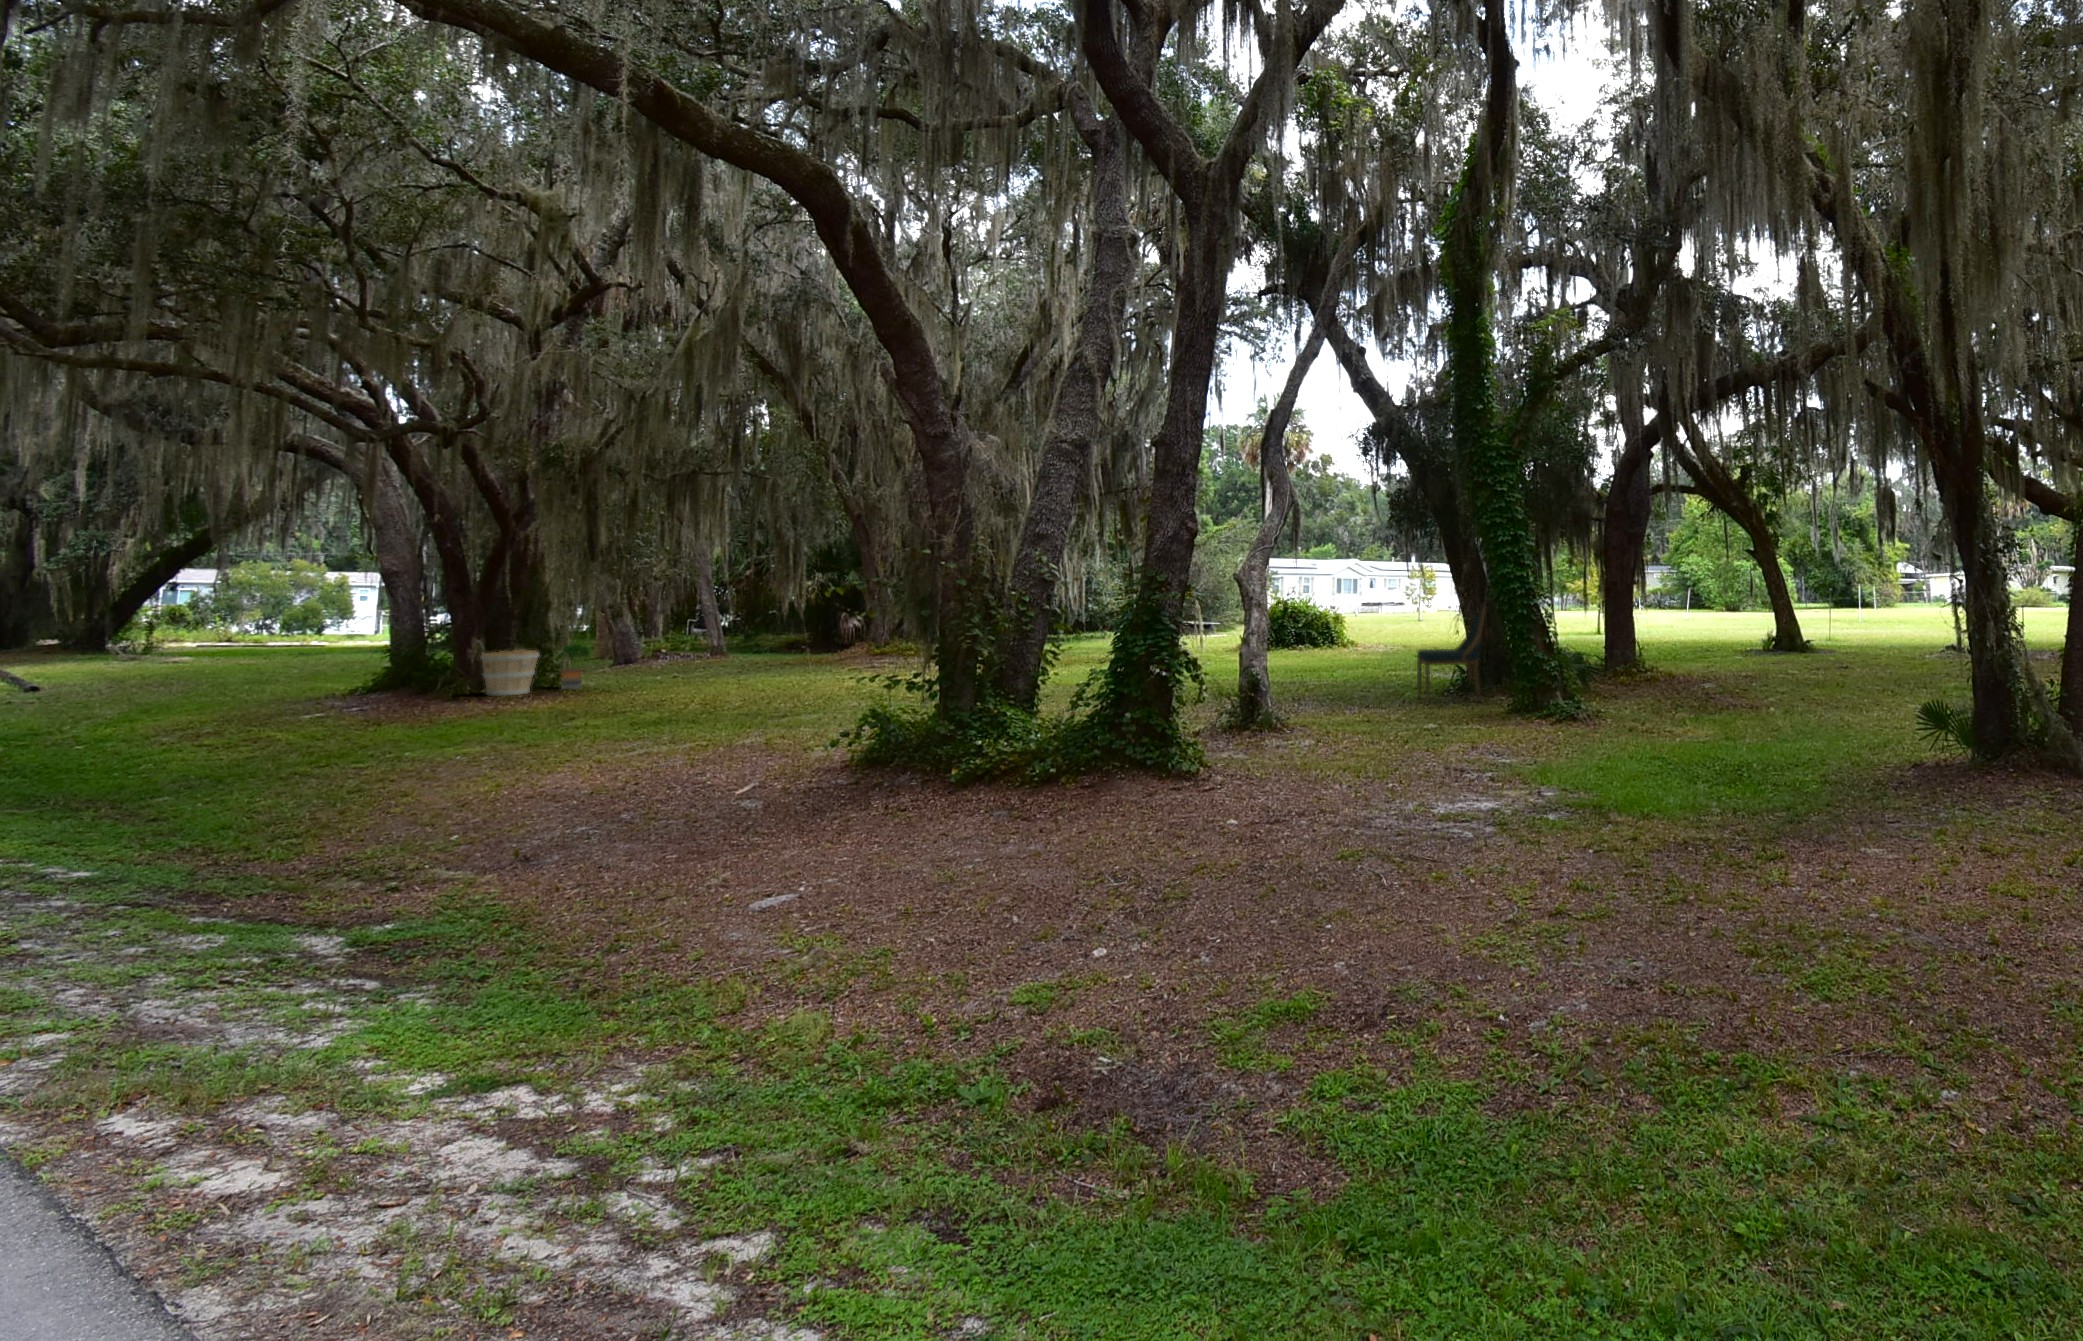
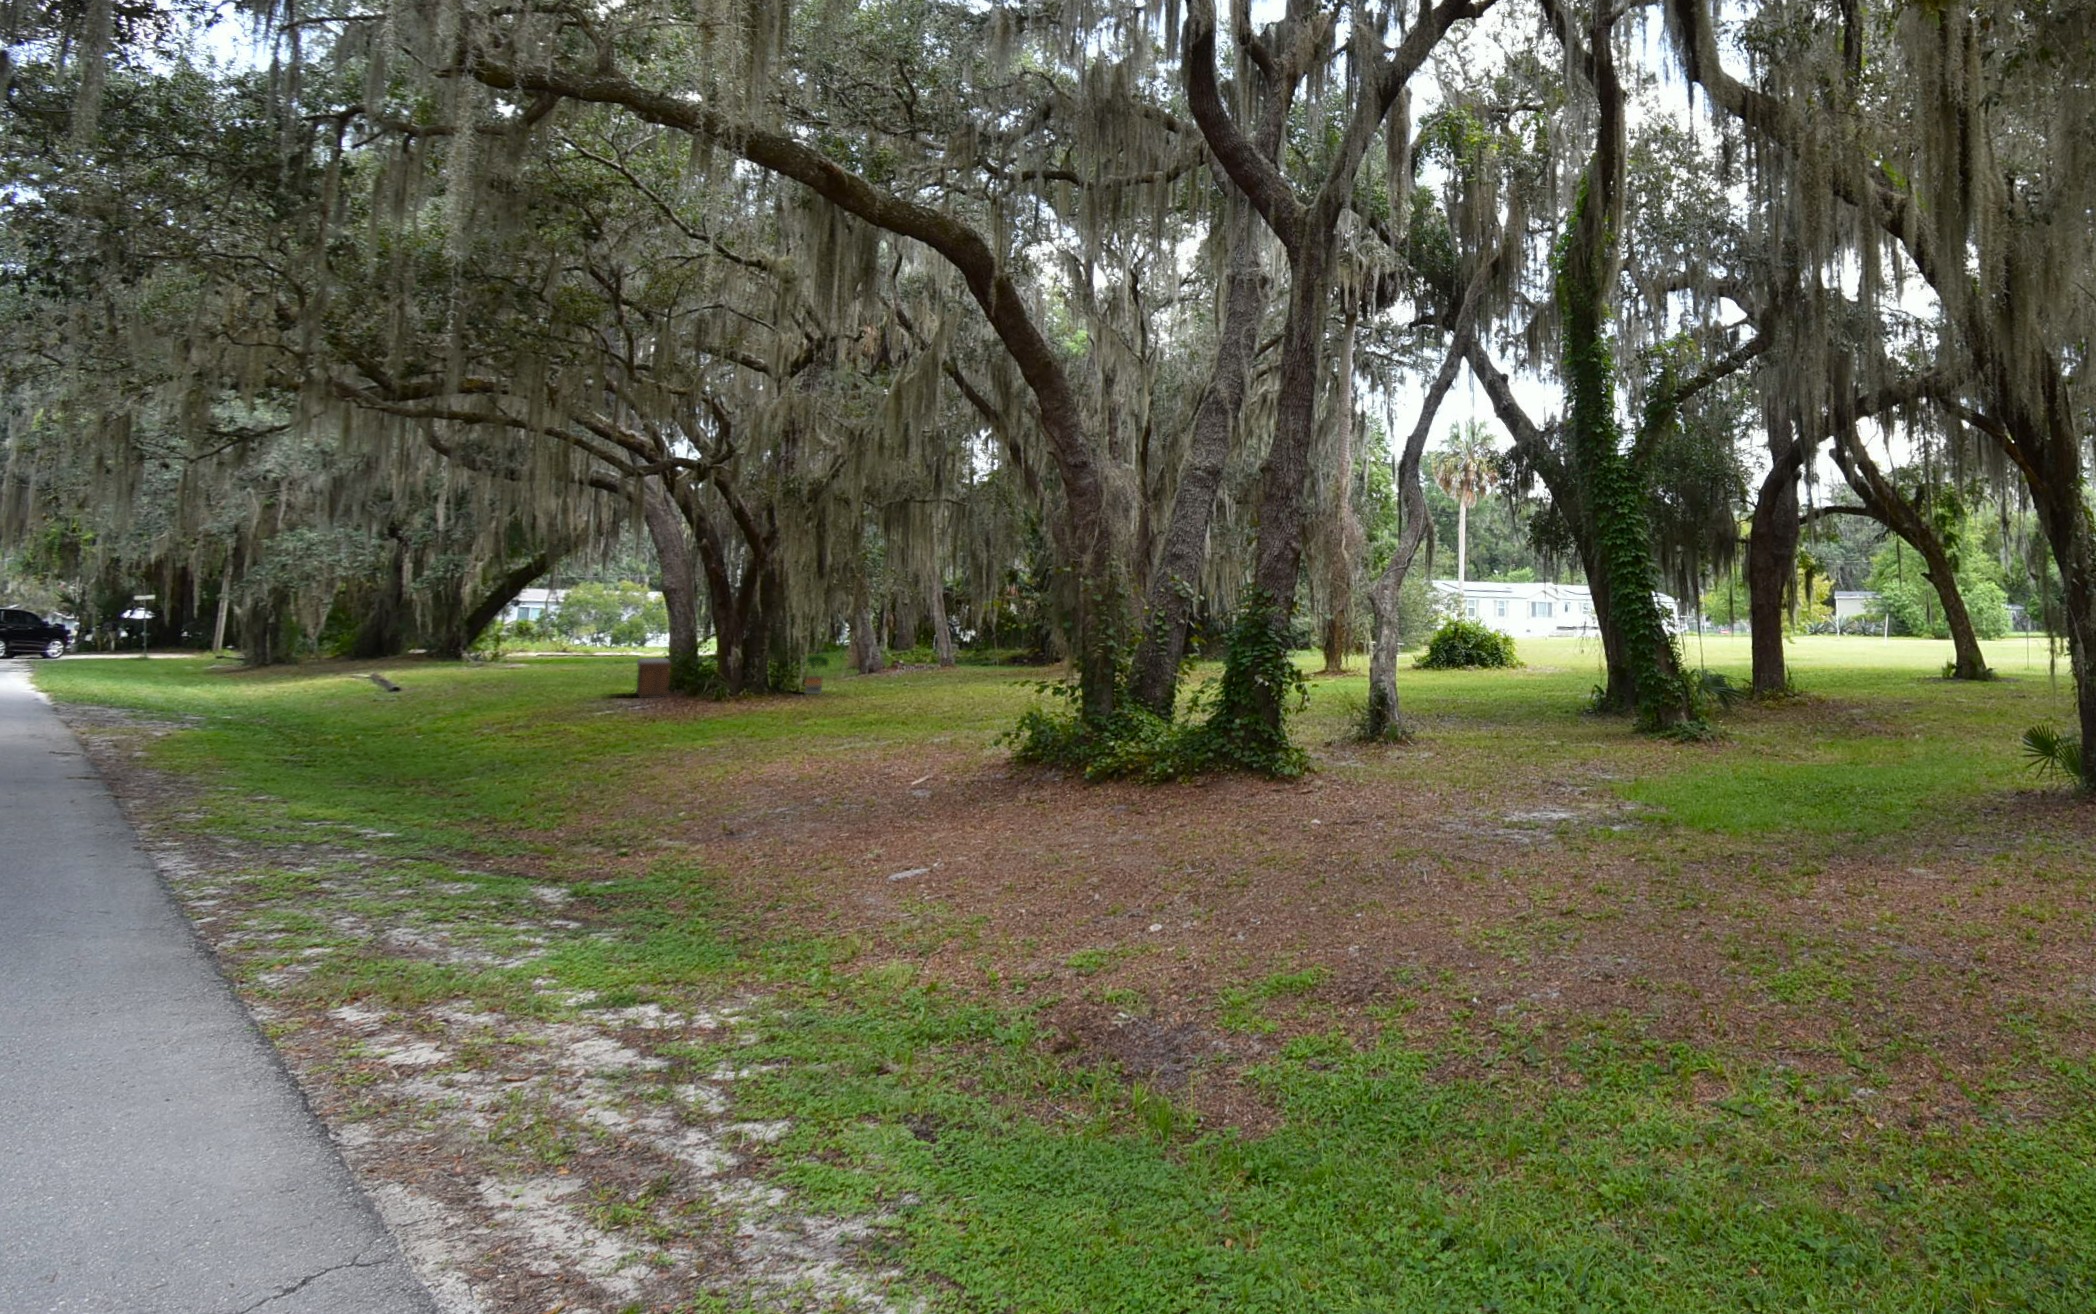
chair: present [1417,606,1486,703] -> none [1545,627,1611,725]
wooden bucket: present [481,650,539,696] -> none [739,659,787,698]
bench: none [345,651,394,699] -> present [636,658,672,698]

